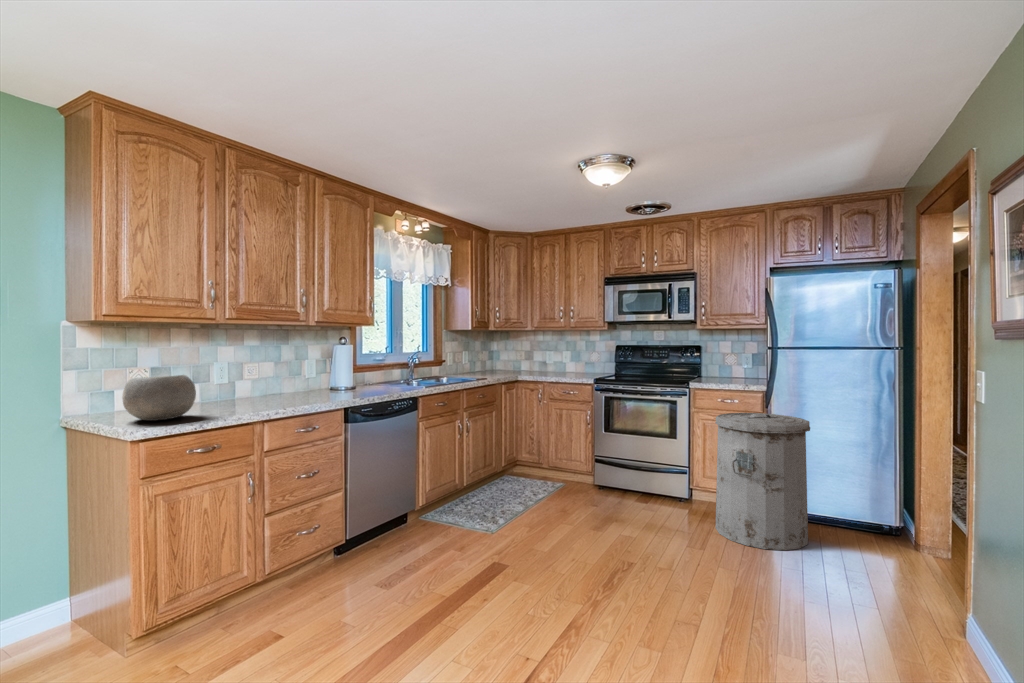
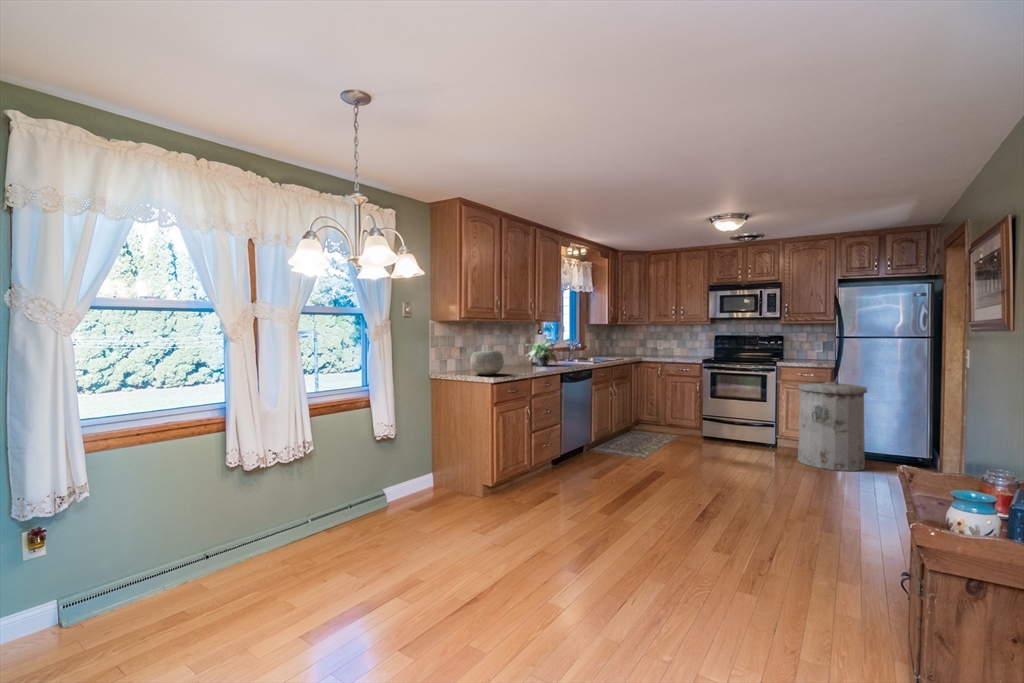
potted plant: none [301,352,360,394] -> present [527,339,560,366]

